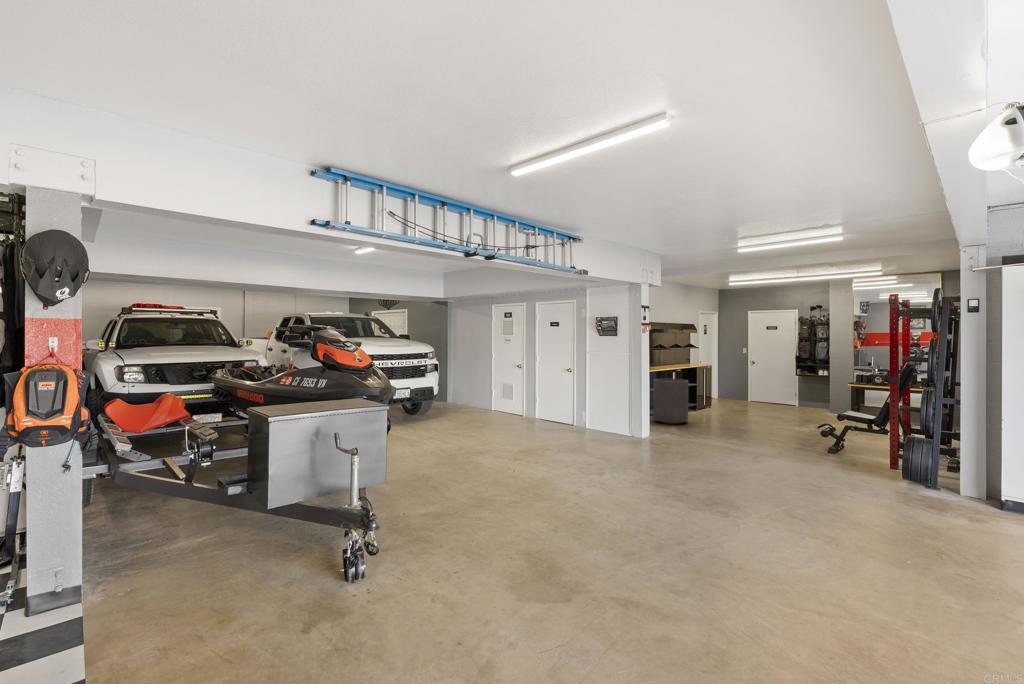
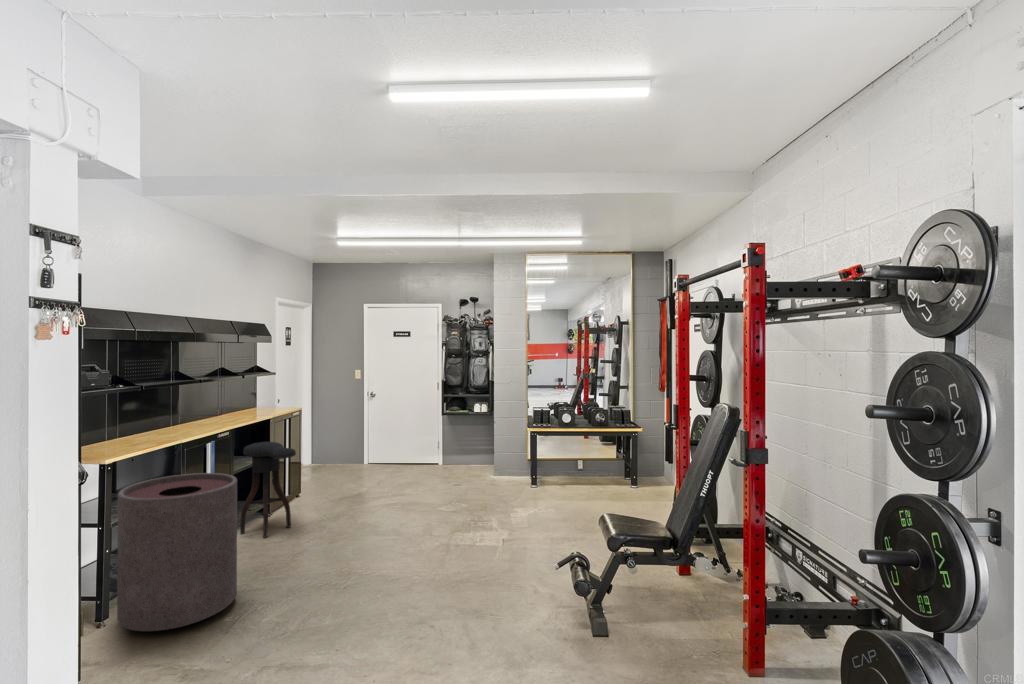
stool: none [686,376,709,414] -> present [240,442,296,538]

